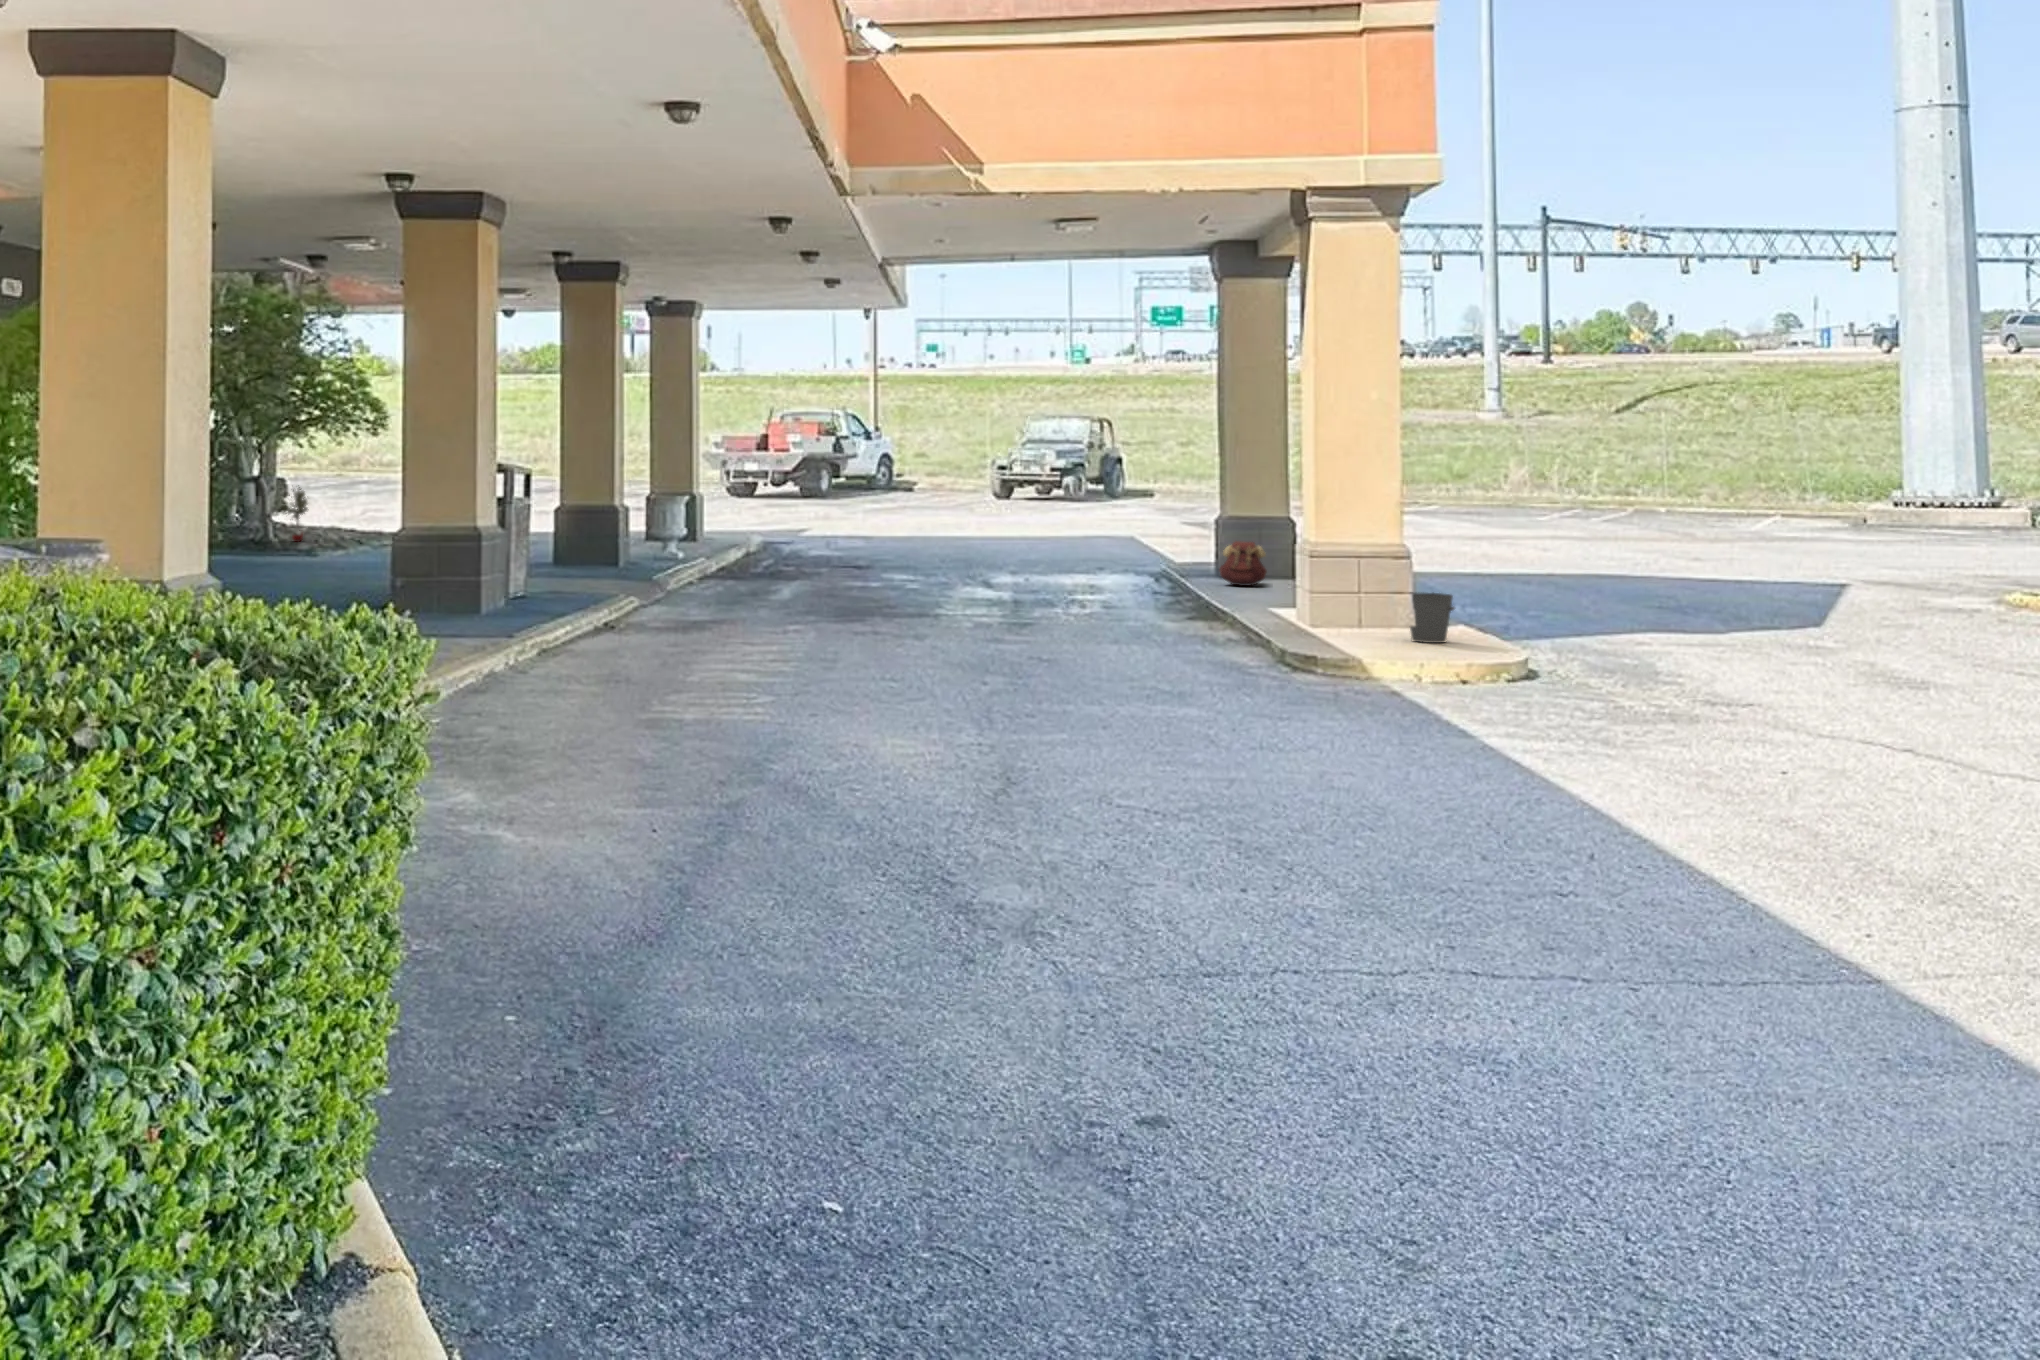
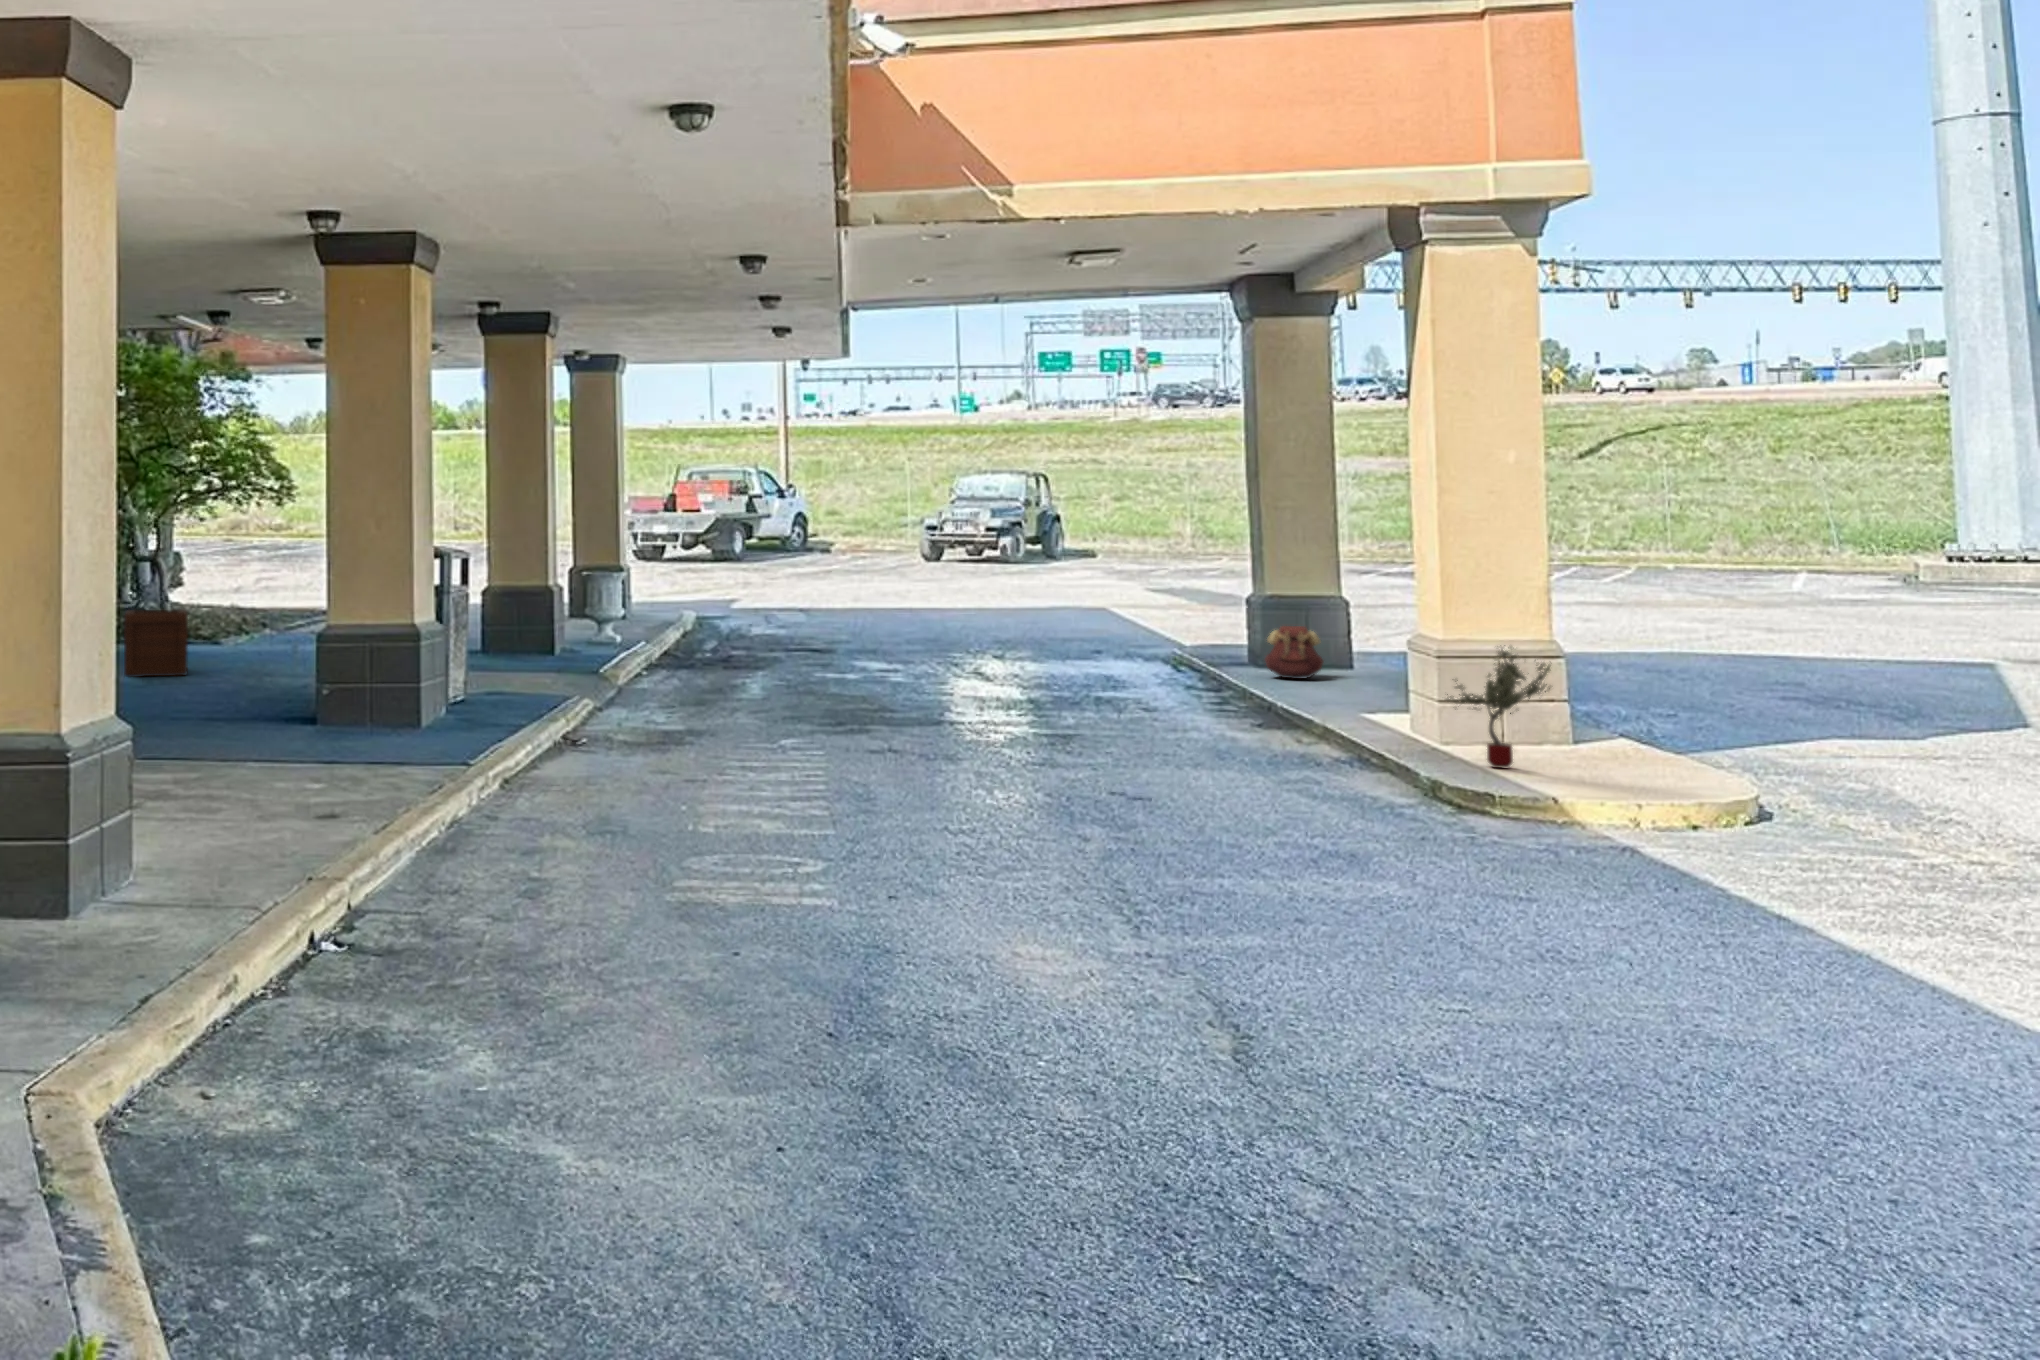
potted tree: present [282,485,308,542] -> present [1446,645,1551,768]
wooden crate: none [233,521,291,579] -> present [124,609,188,677]
bucket: present [1410,593,1455,643] -> none [1563,701,1632,767]

